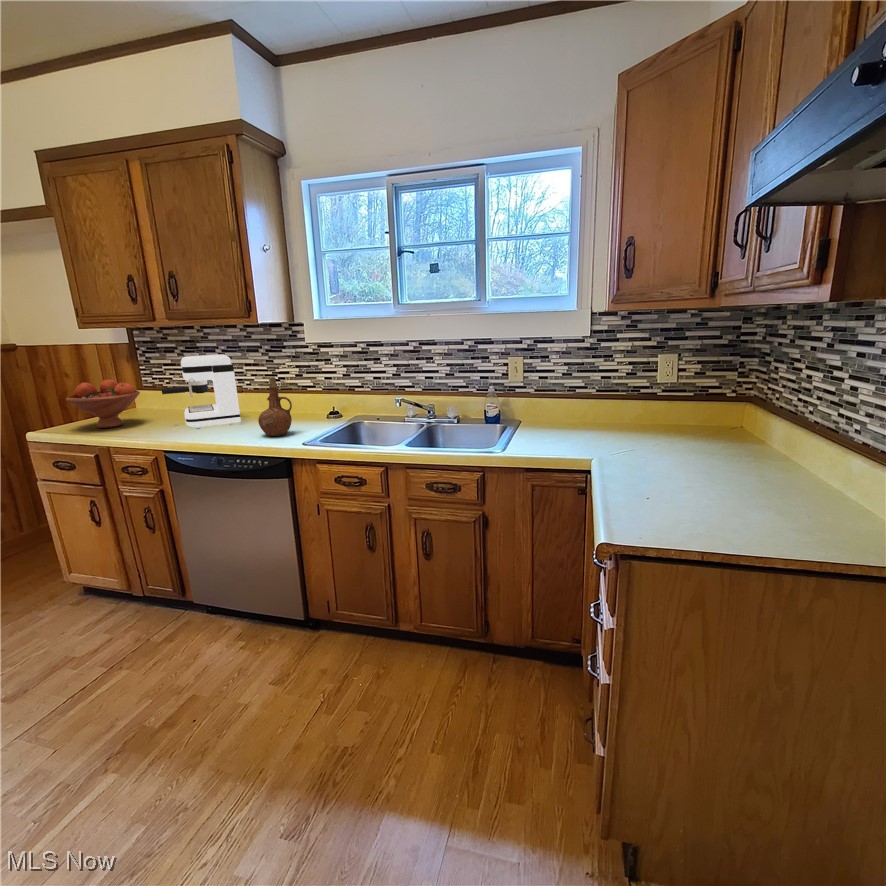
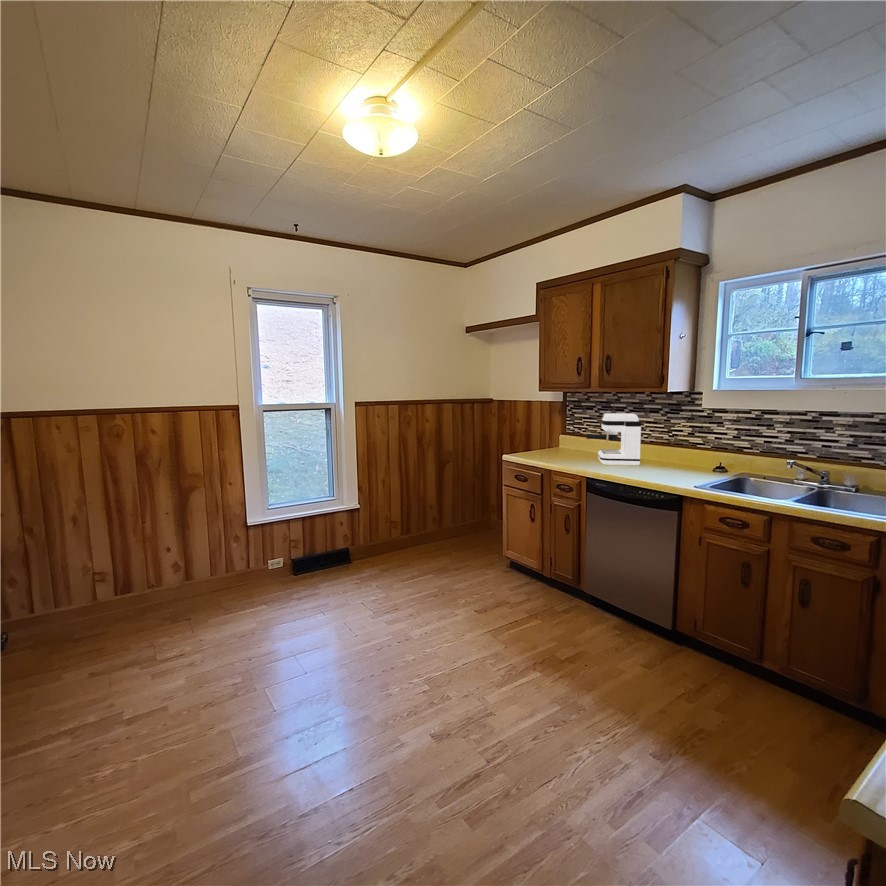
ceramic pitcher: present [258,378,292,436] -> none [658,434,687,478]
fruit bowl: present [66,379,140,428] -> none [528,426,570,458]

